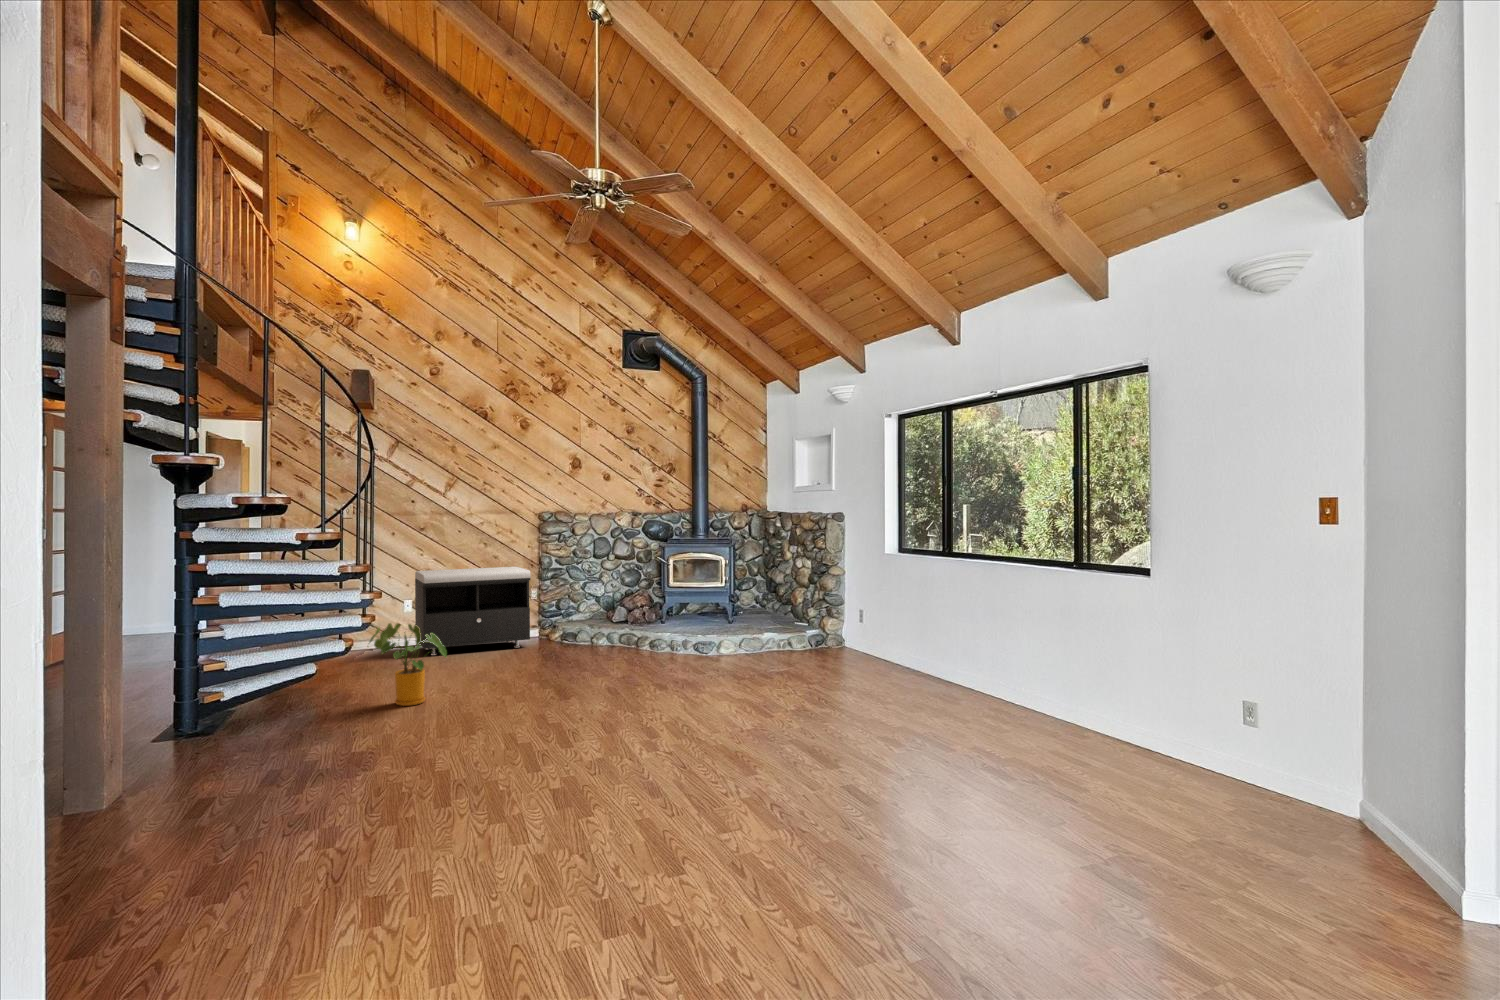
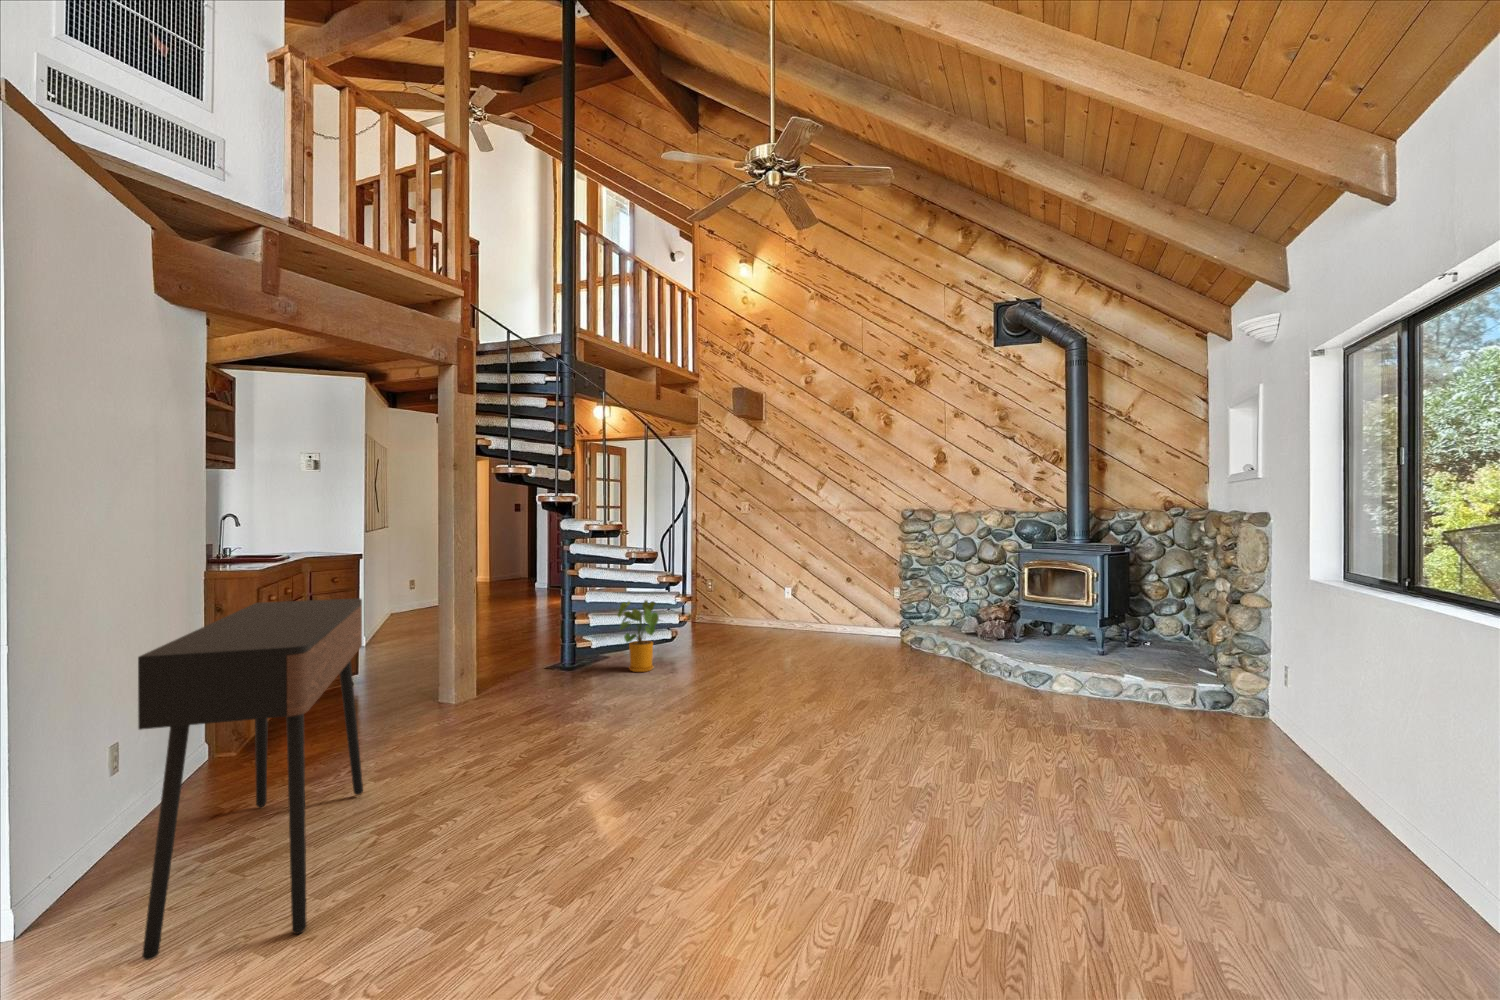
storage bench: present [415,567,530,655] -> none [773,560,882,643]
console table: none [525,610,852,896] -> present [138,598,363,960]

